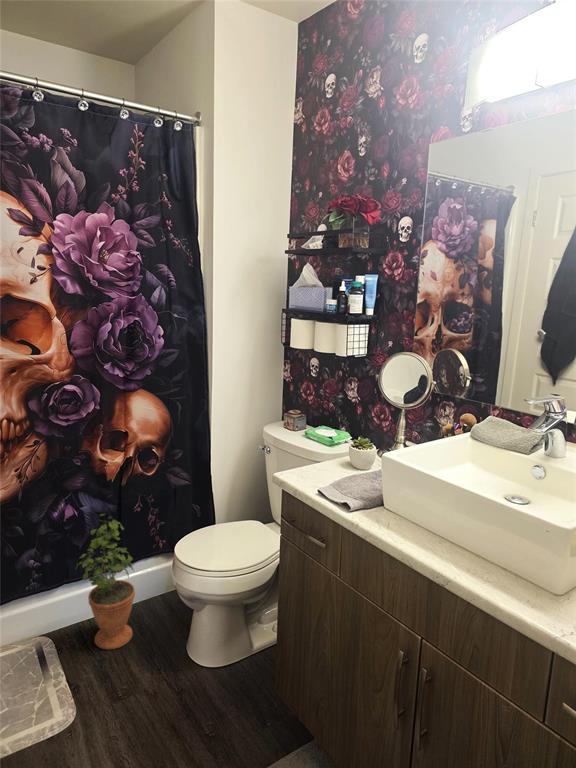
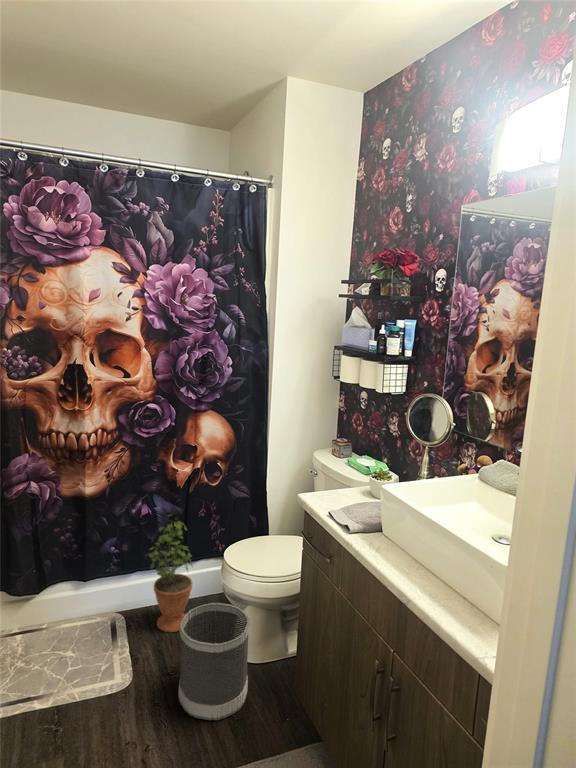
wastebasket: none [135,610,217,748] -> present [179,603,250,720]

